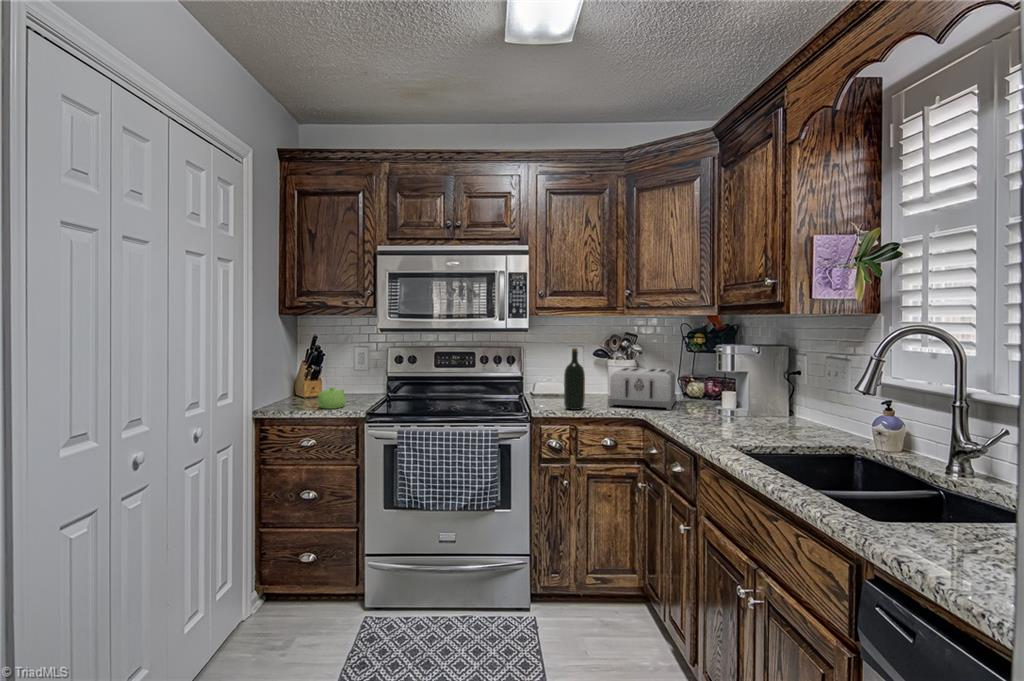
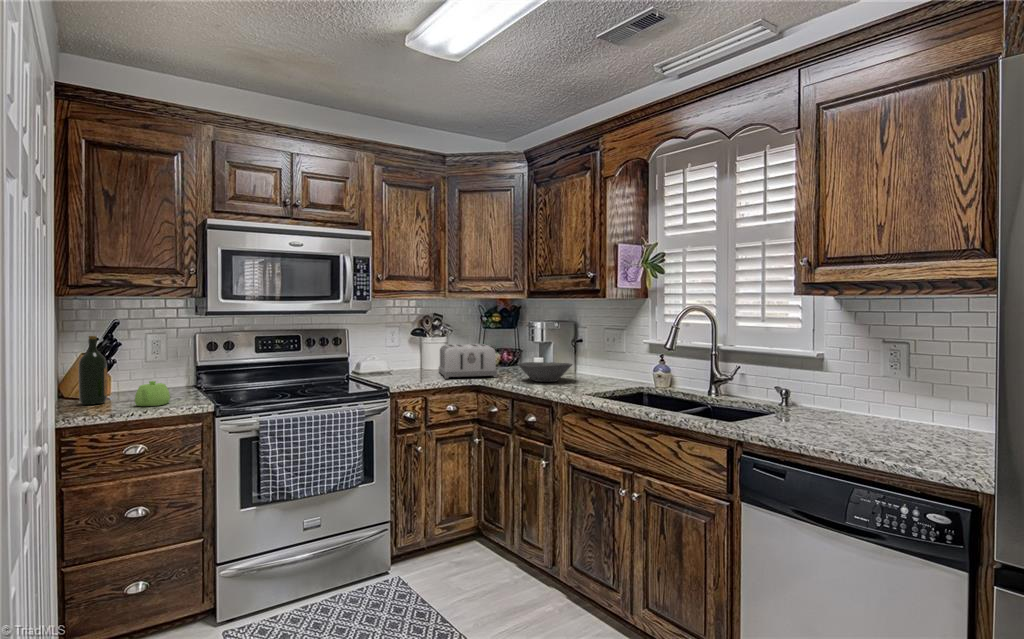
wine bottle: present [564,348,585,410] -> present [79,336,107,405]
bowl: none [686,395,760,422] -> present [519,362,572,382]

